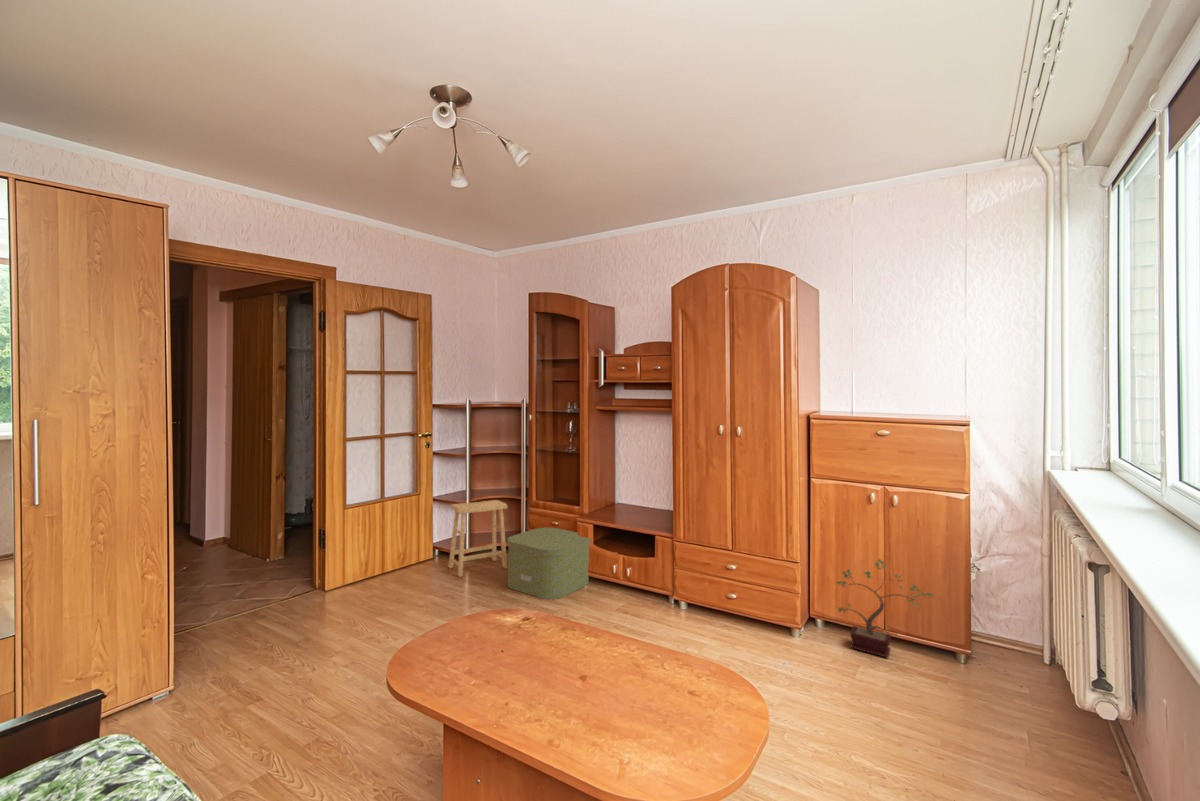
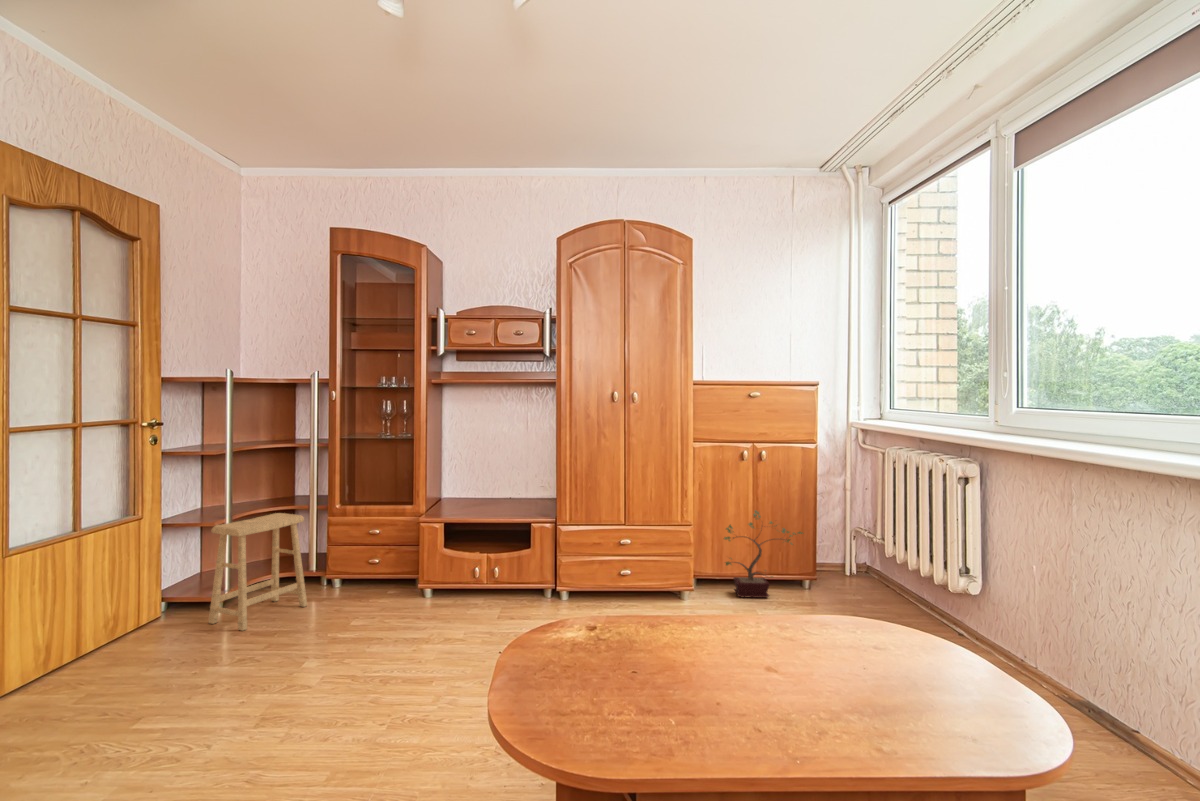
storage box: present [507,527,590,599] -> none [329,539,440,628]

